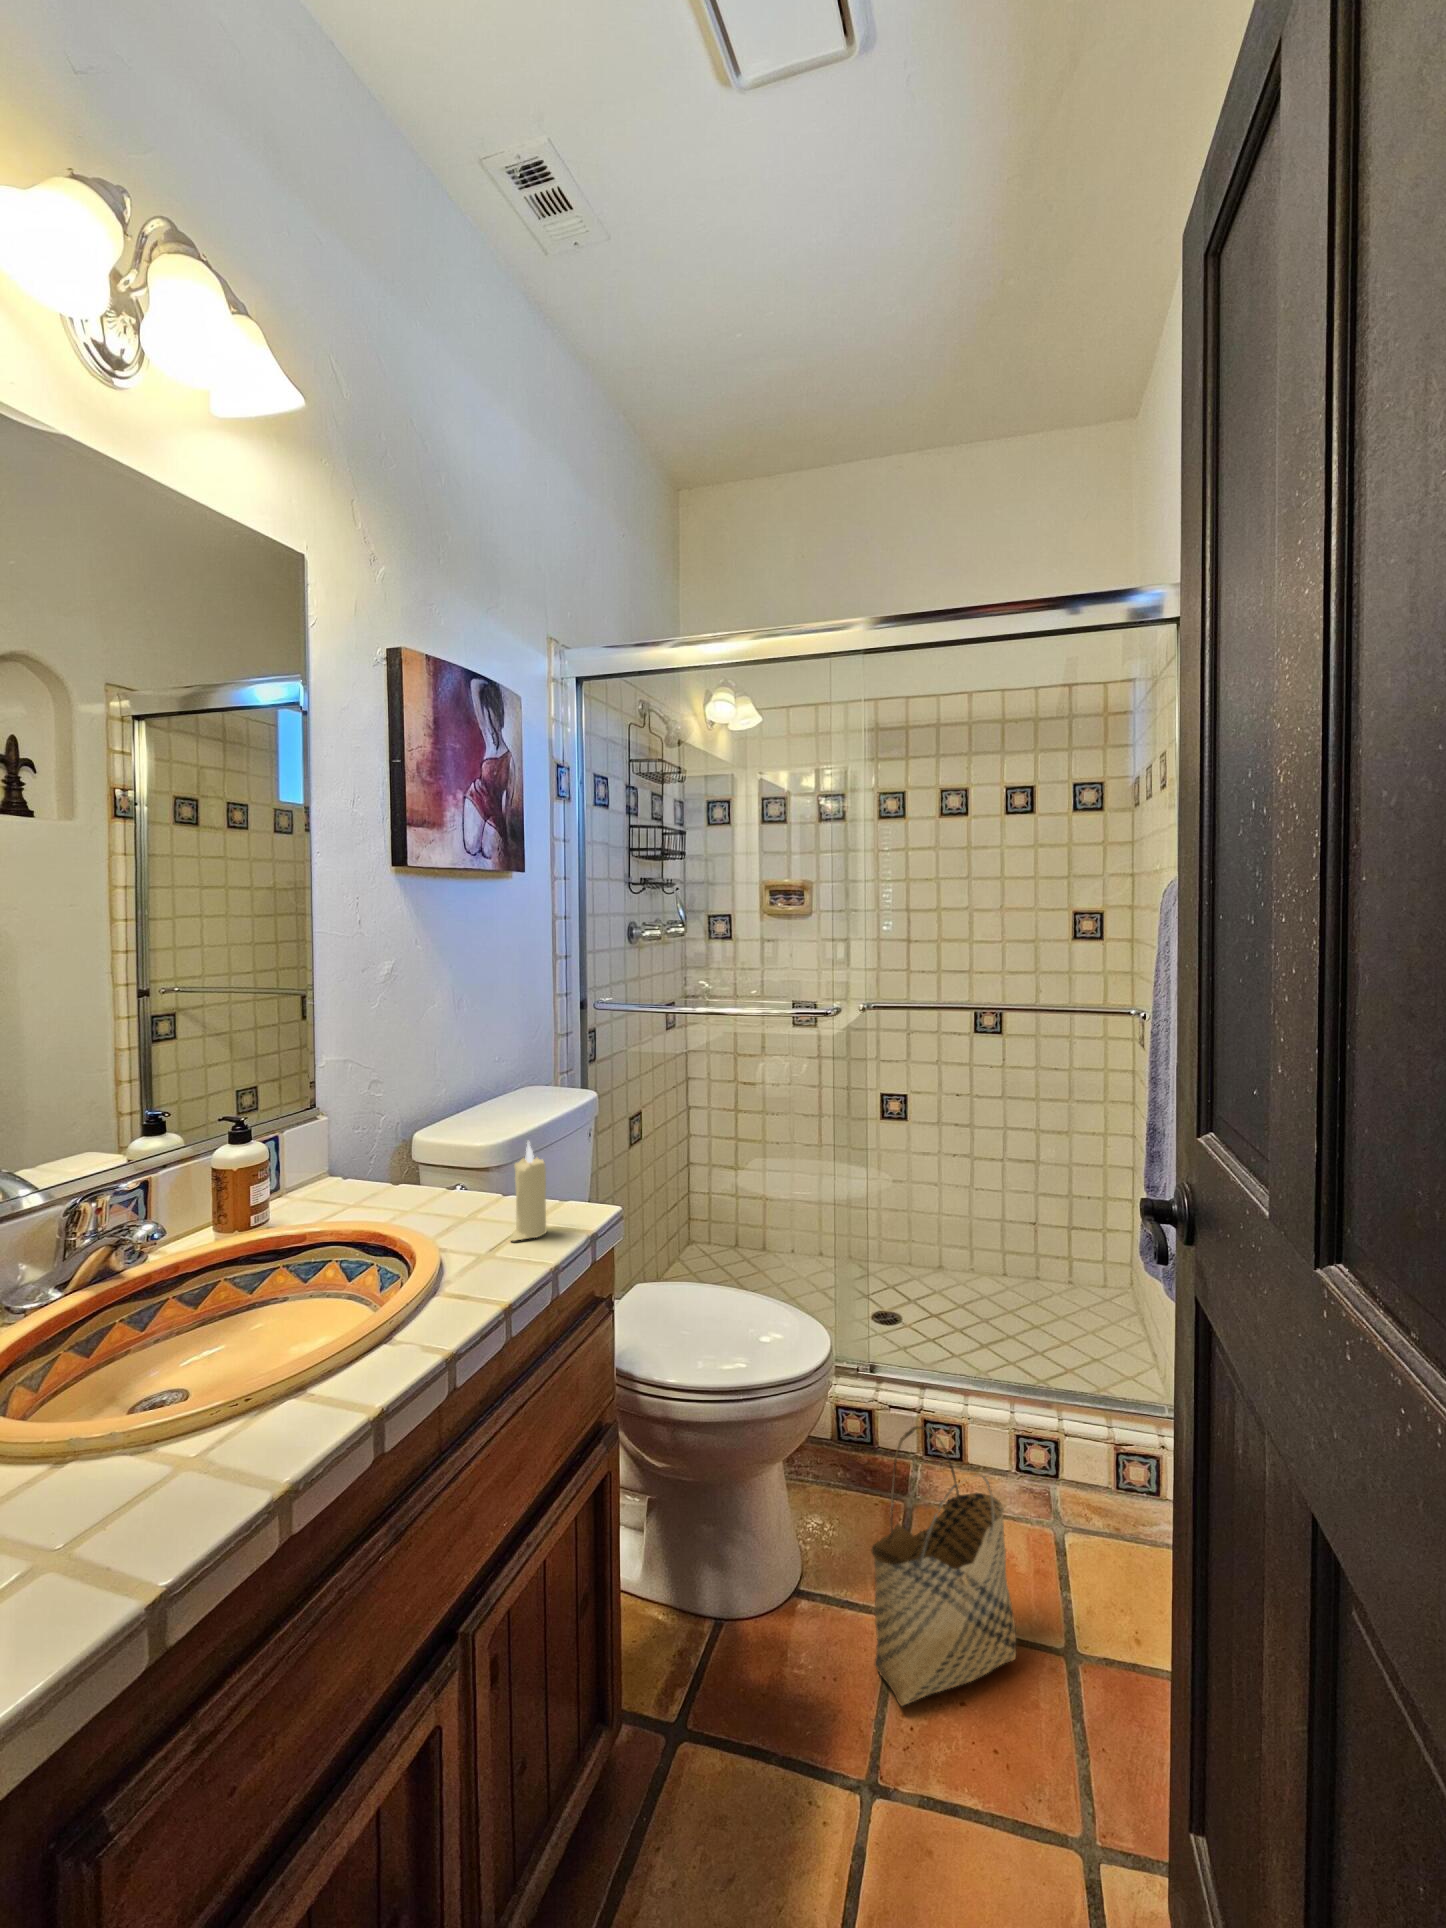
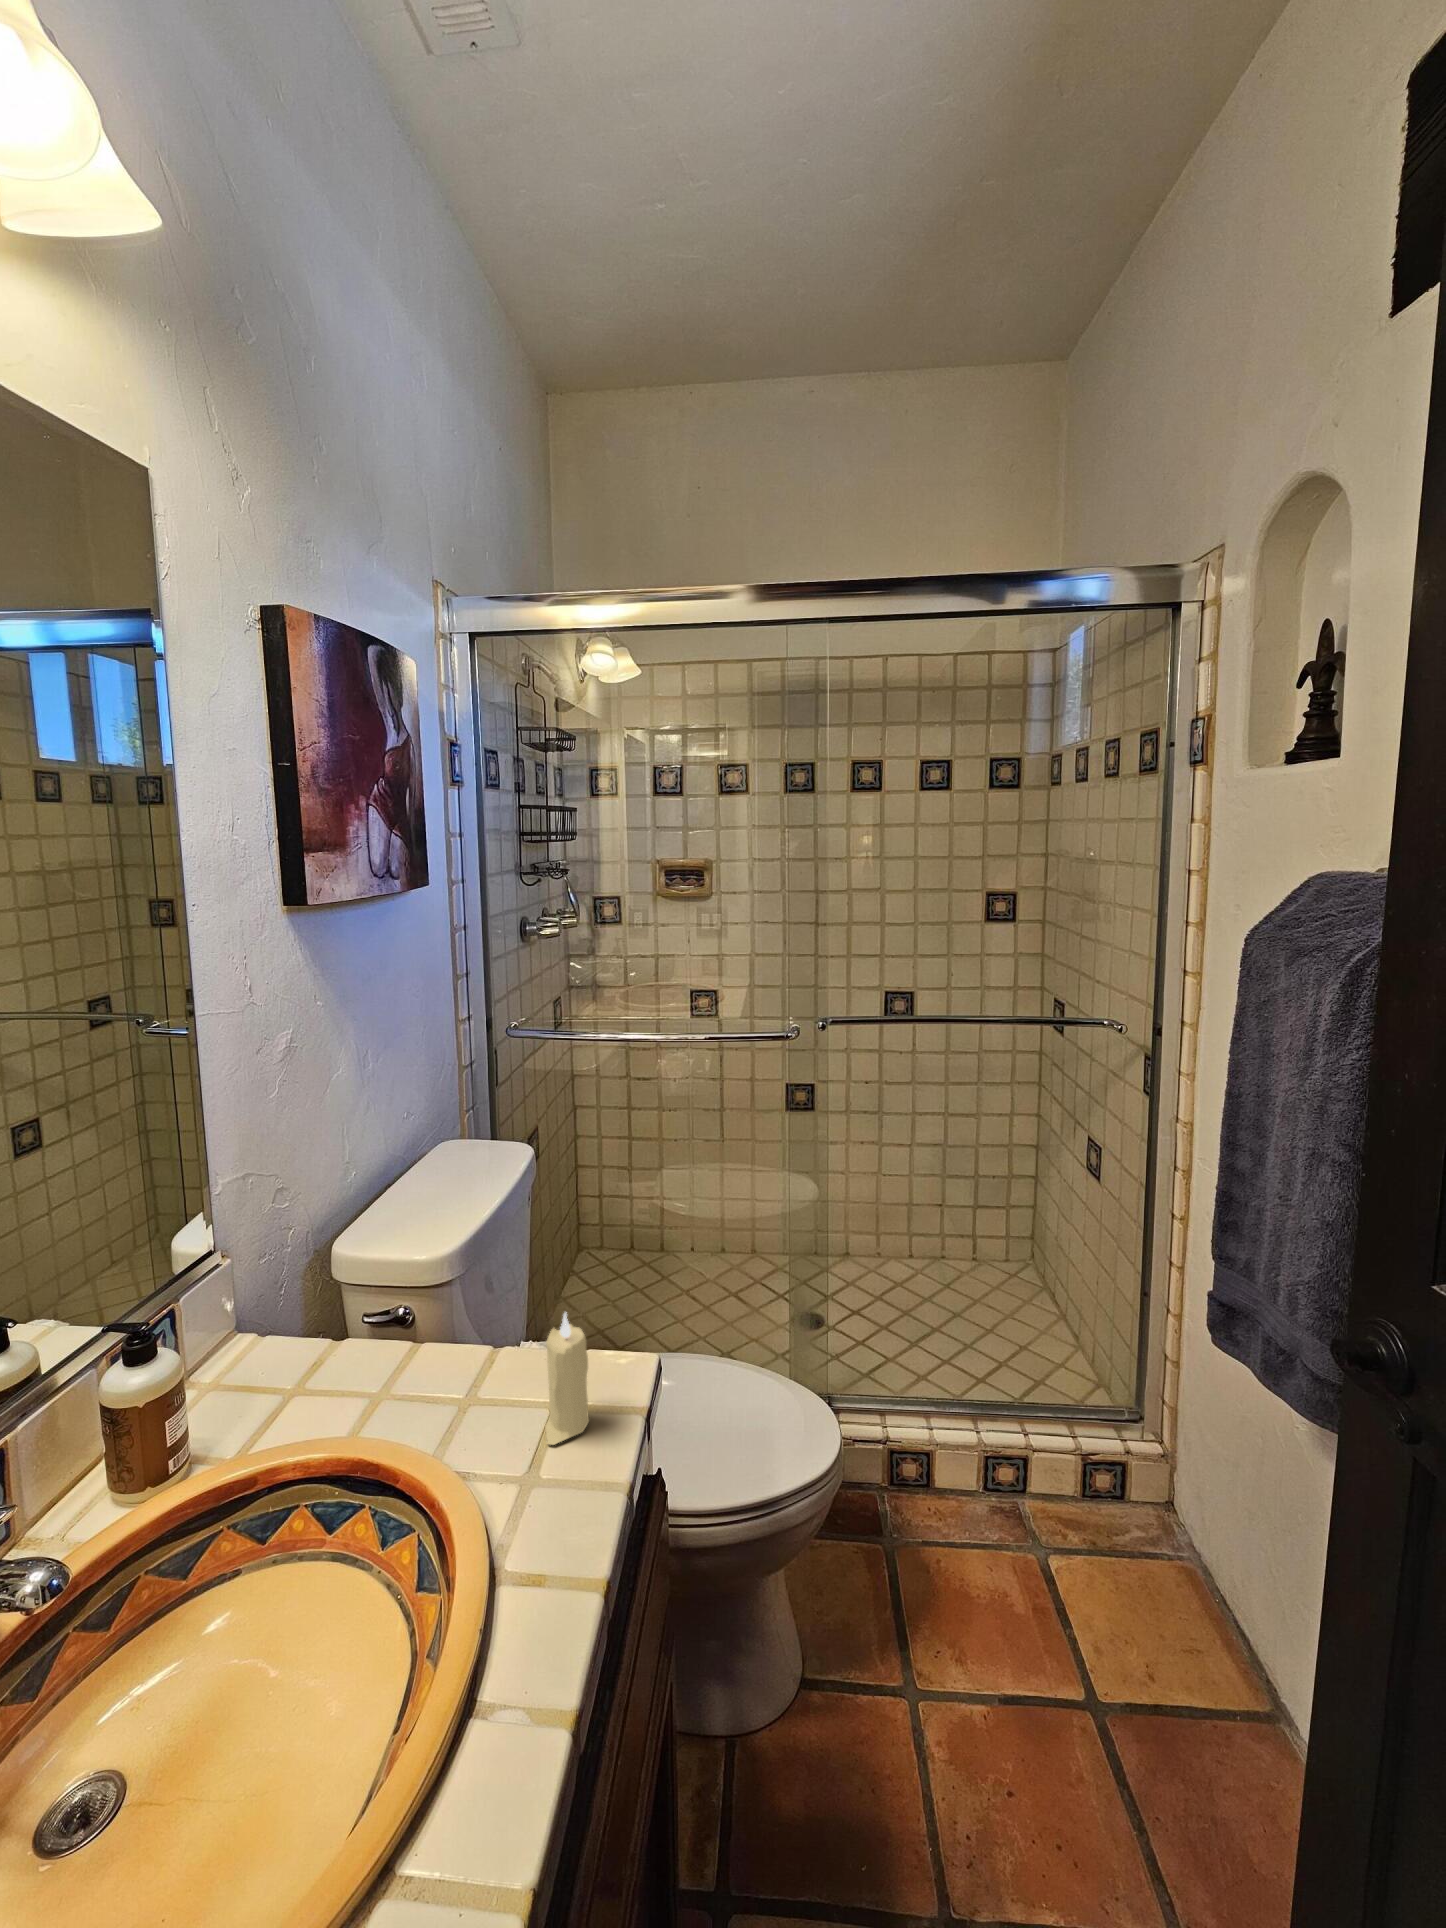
woven basket: present [871,1426,1016,1706] -> none [908,1500,1049,1816]

